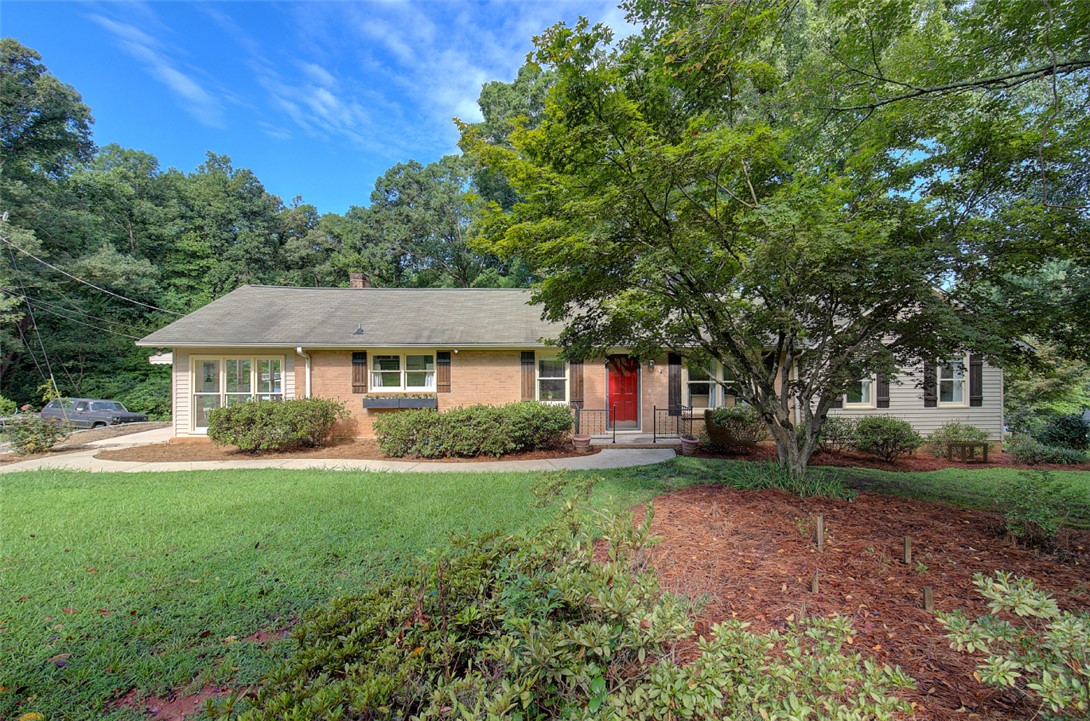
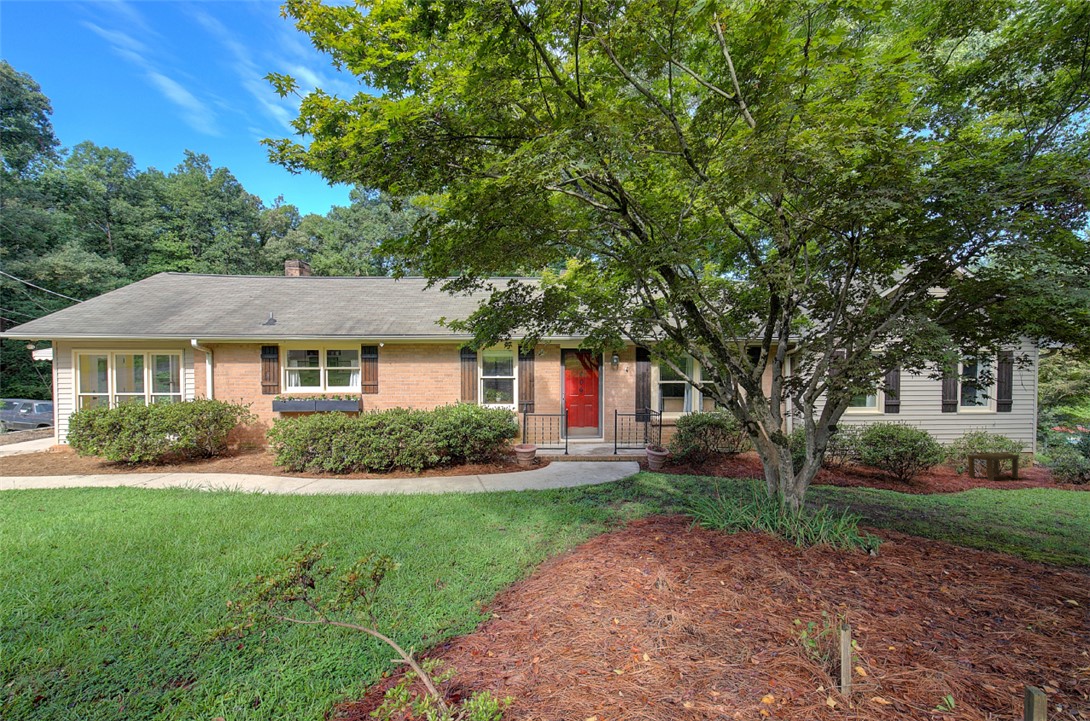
lounge chair: present [704,409,756,455] -> none [673,413,738,472]

